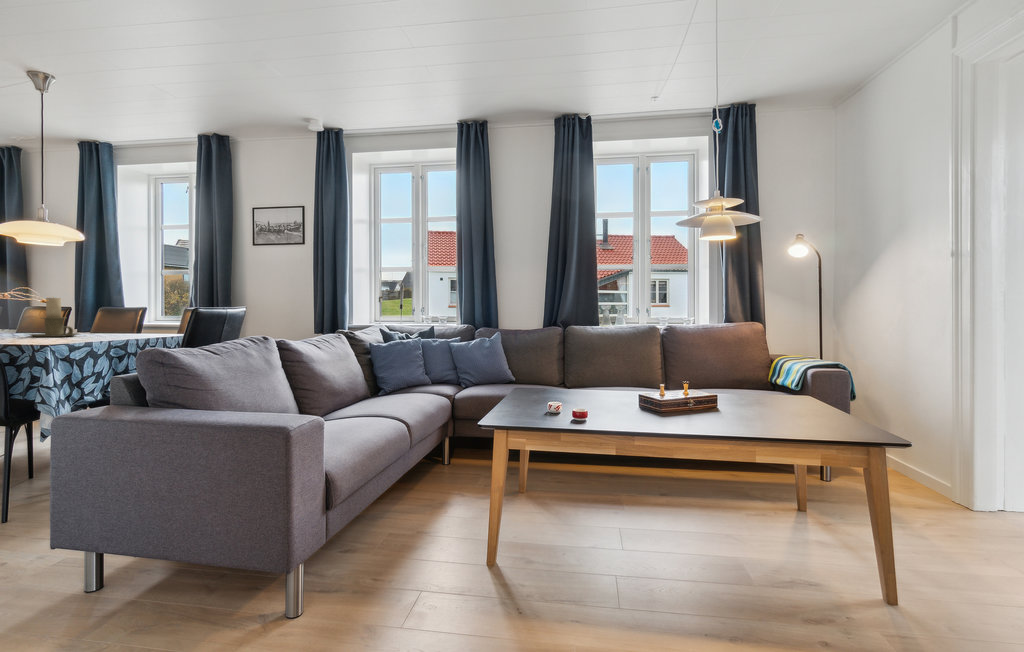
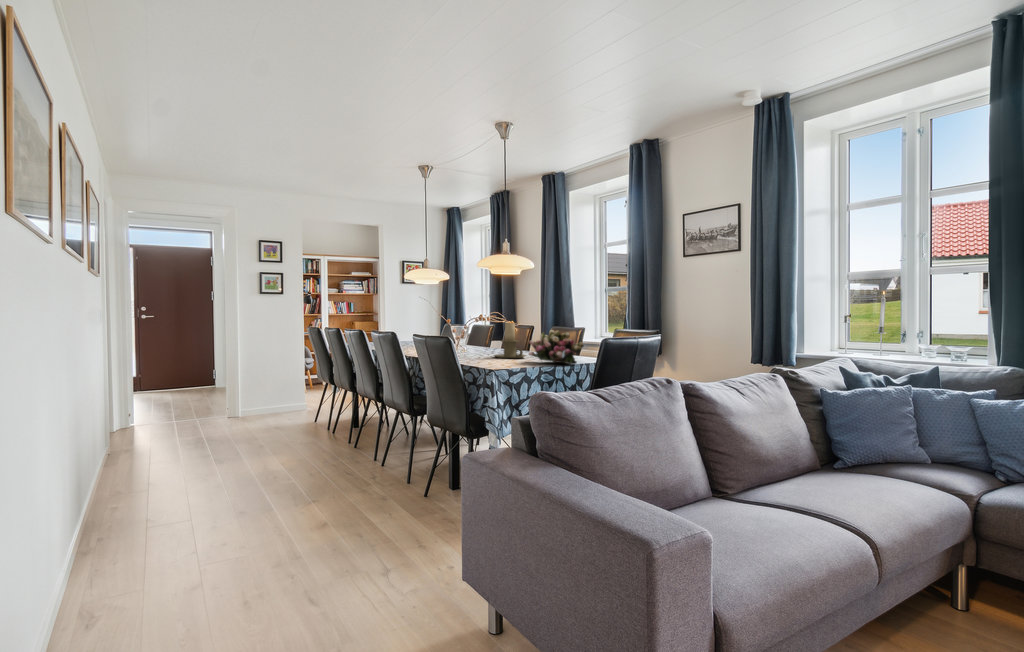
flower arrangement: none [88,305,159,338] -> present [529,330,584,364]

